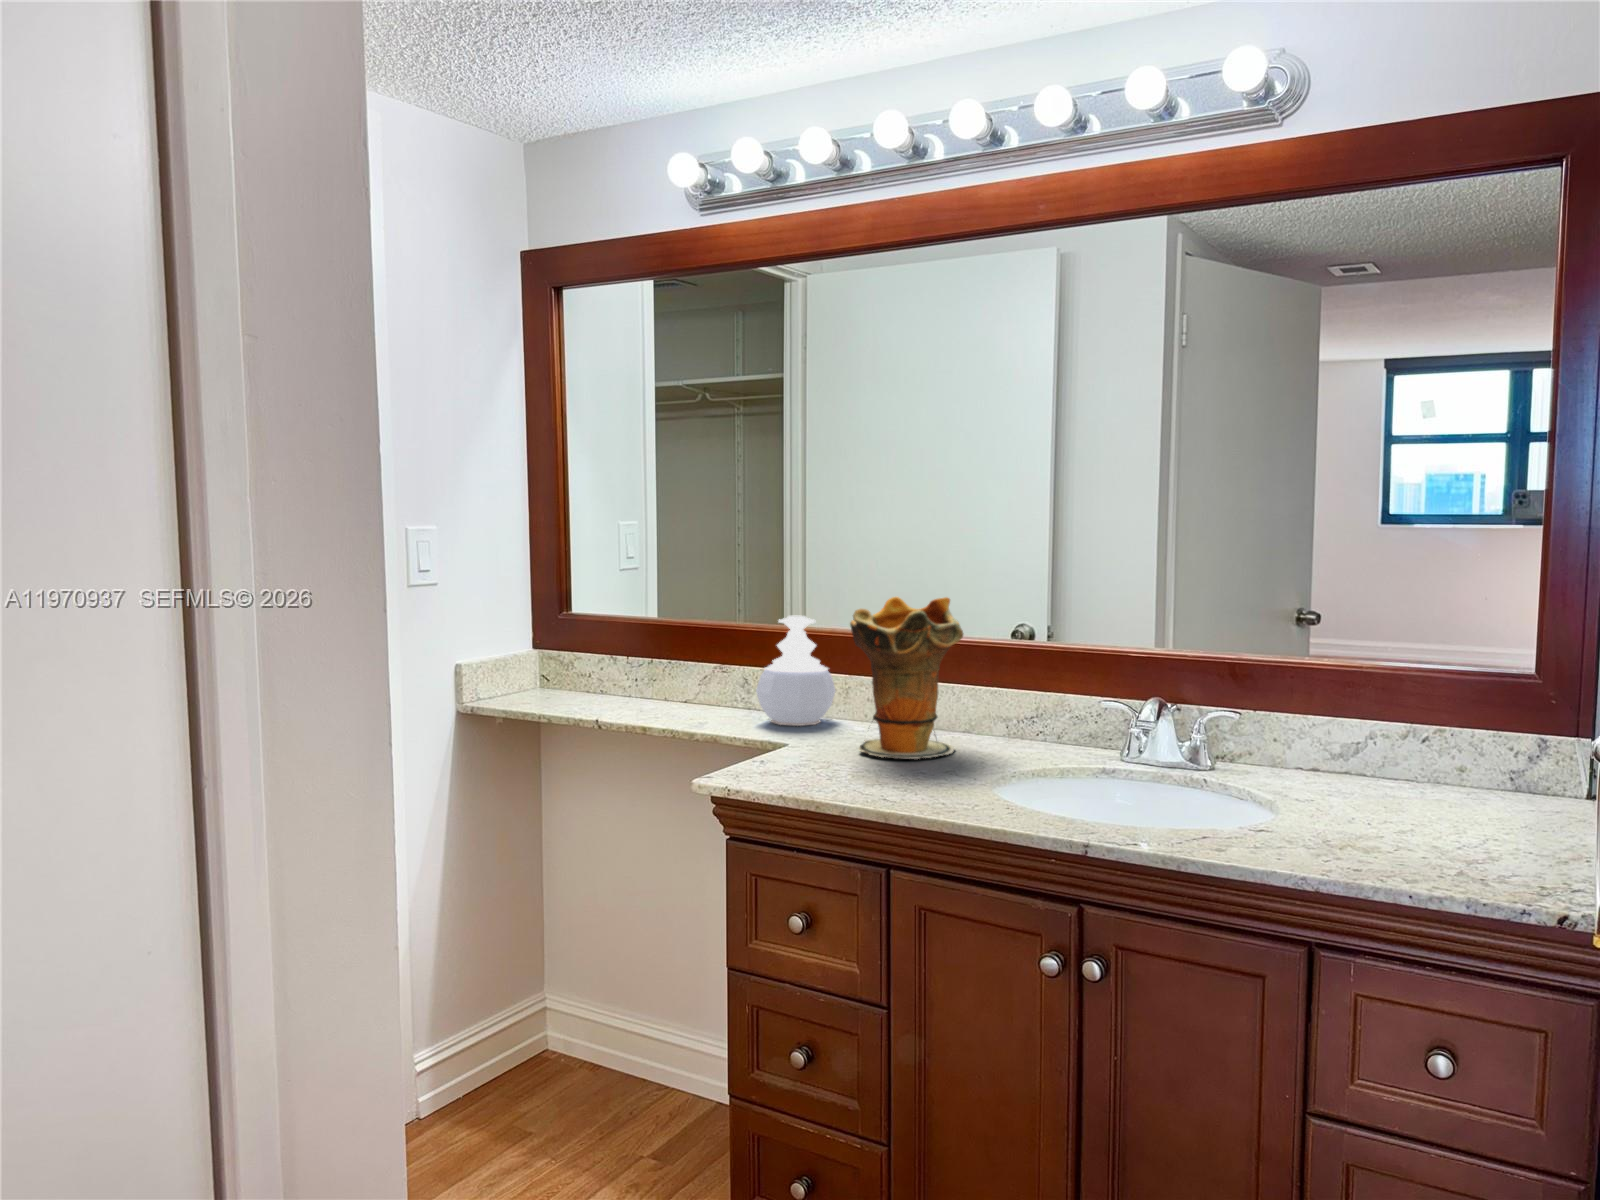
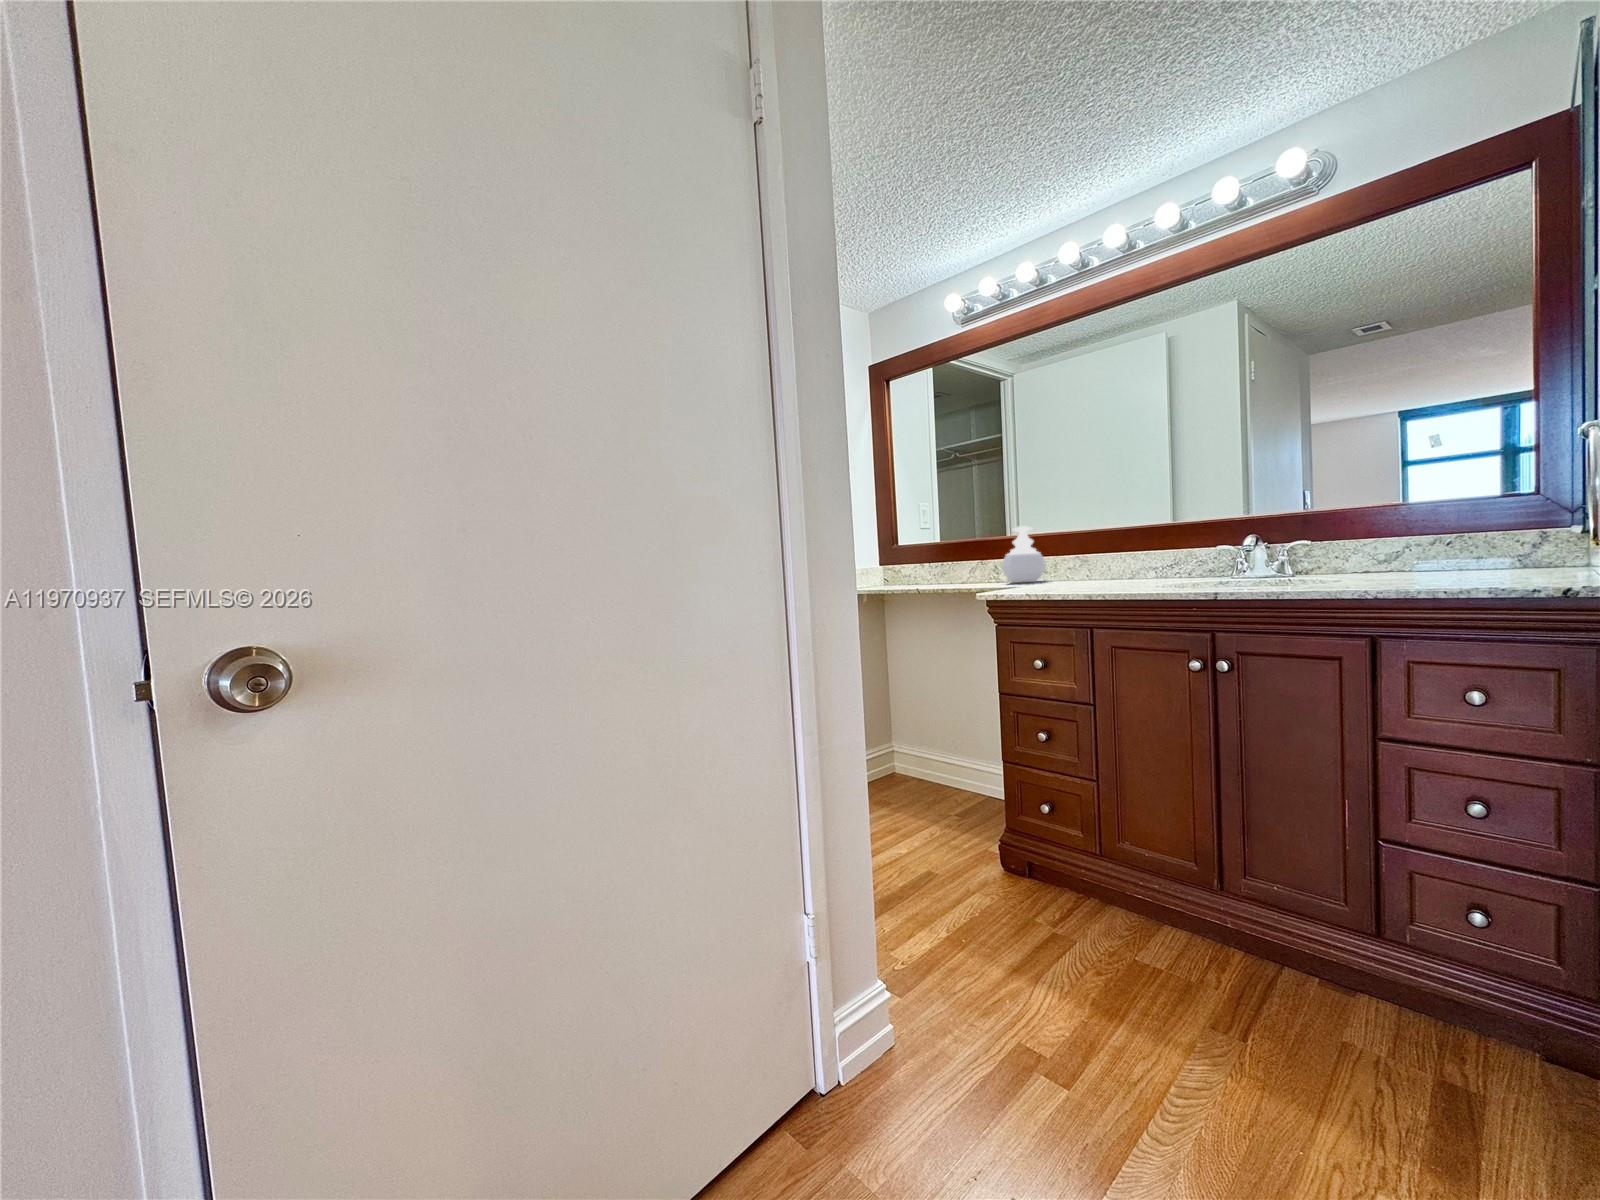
decorative vase: present [850,597,963,759] -> none [1057,500,1124,584]

